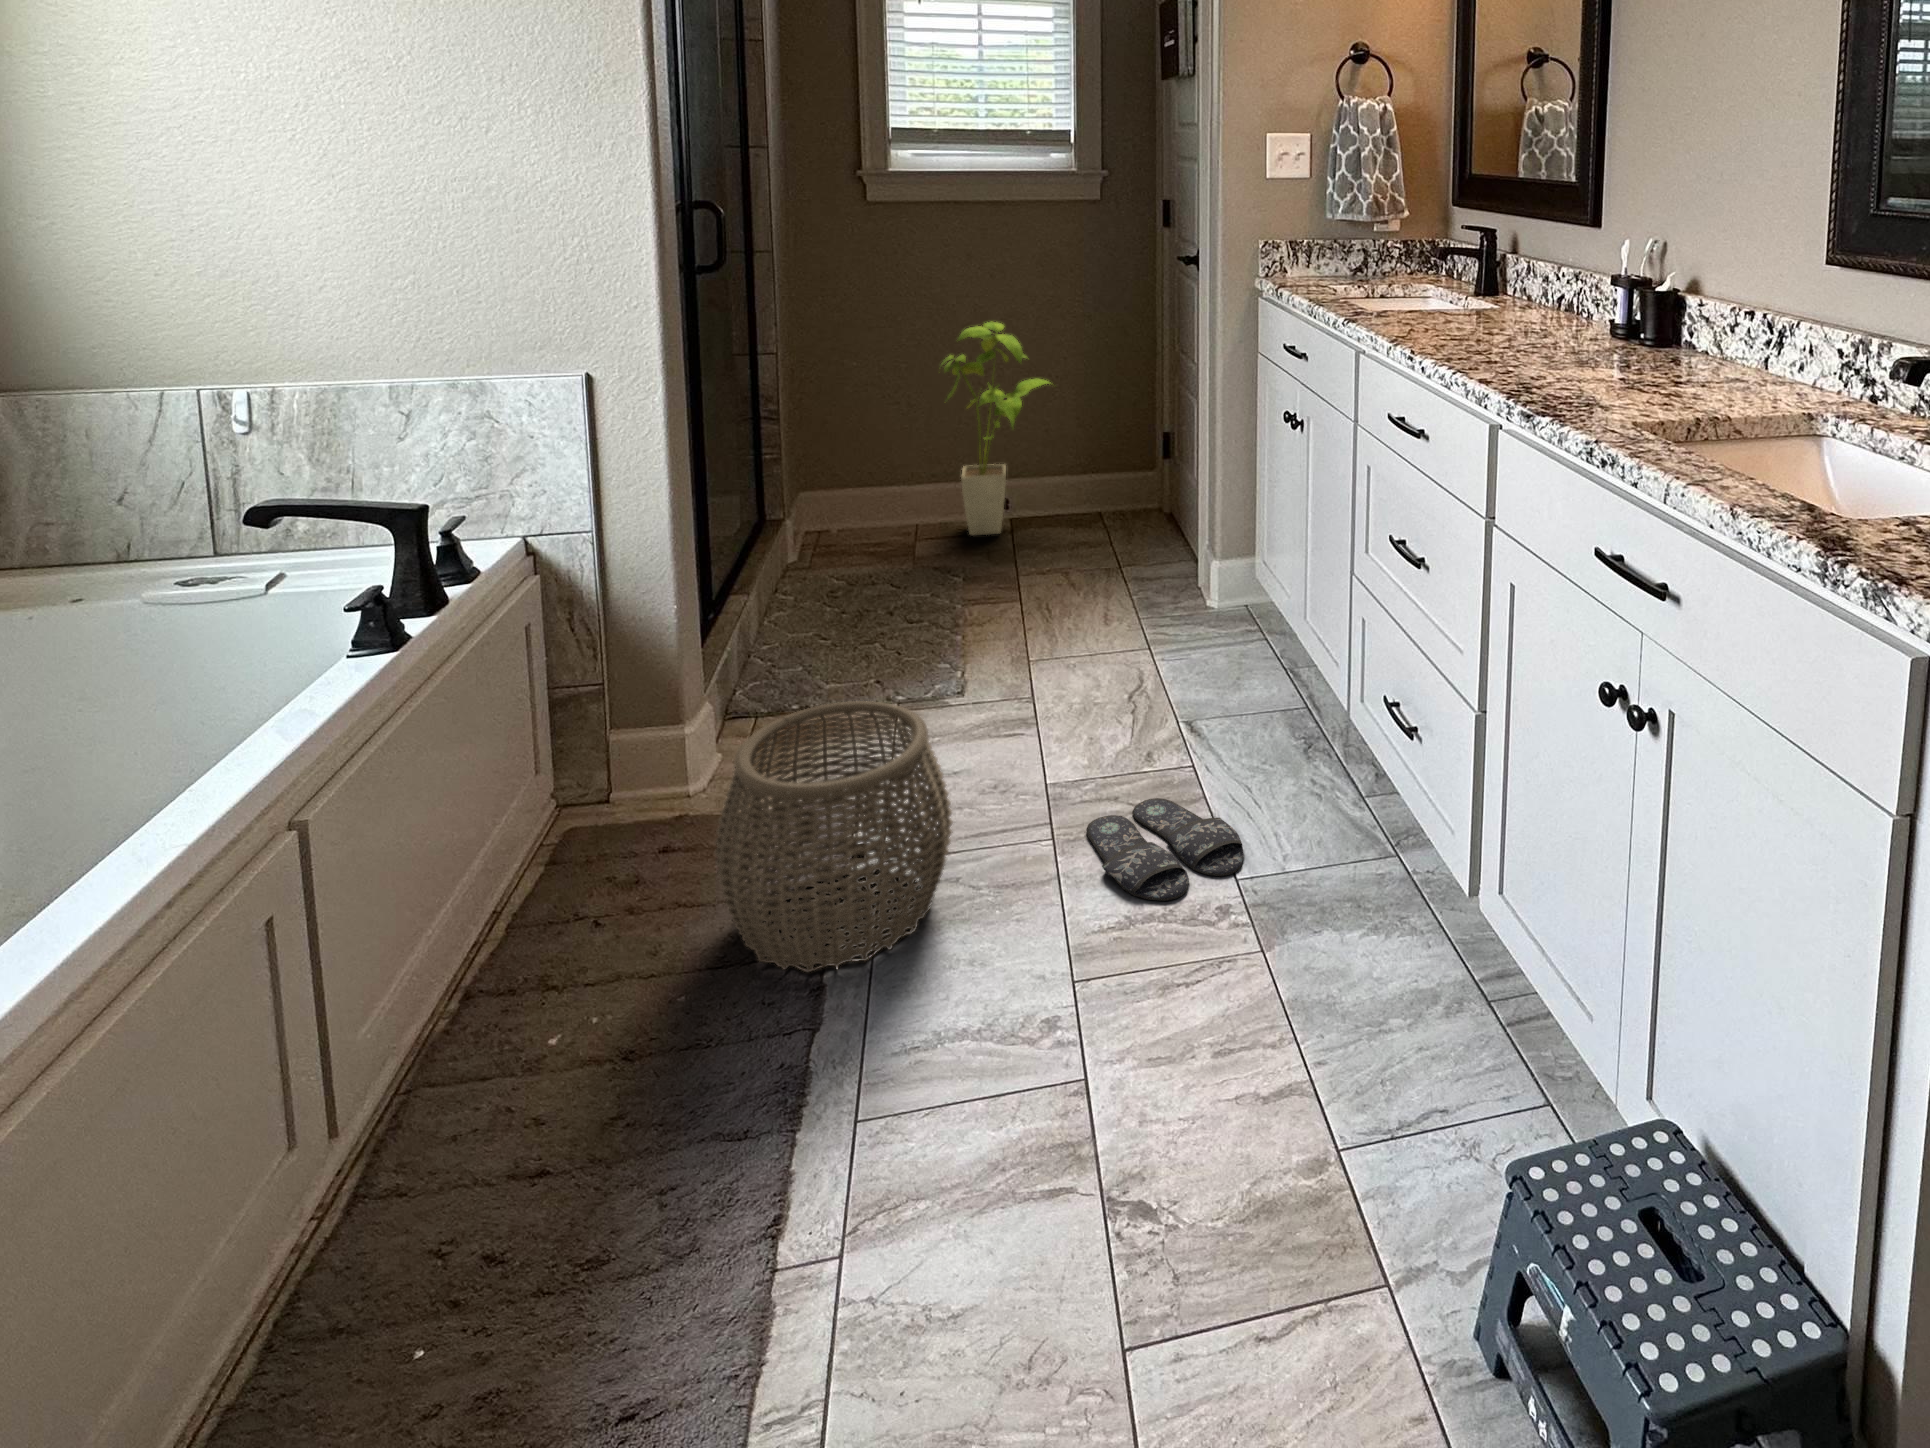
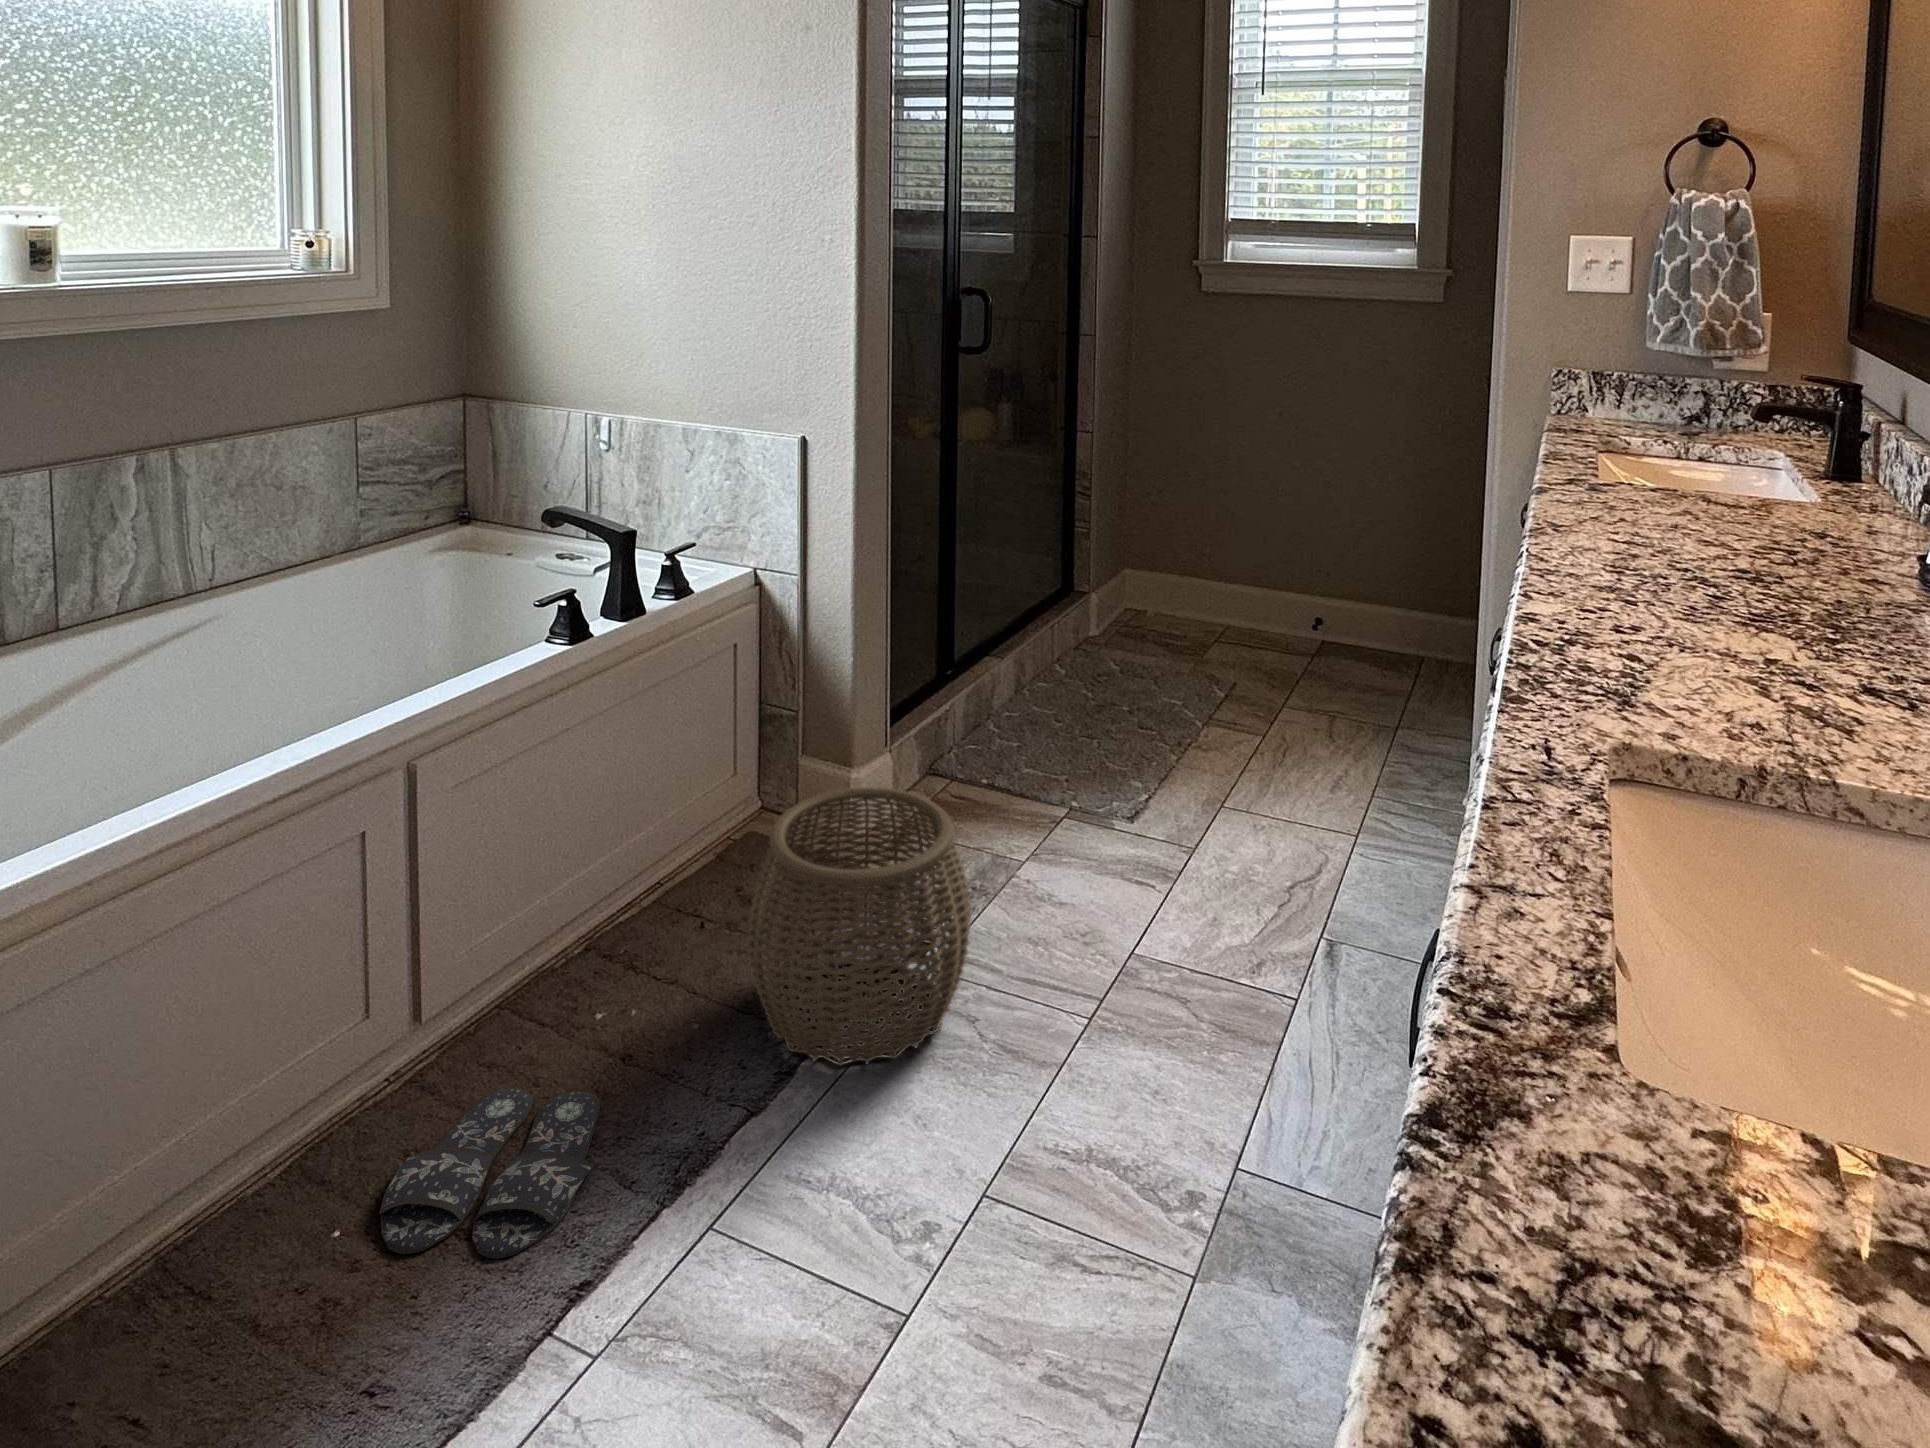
house plant: present [942,322,1049,535] -> none [1252,430,1382,664]
slippers: present [1086,798,1244,901] -> present [379,1087,600,1259]

